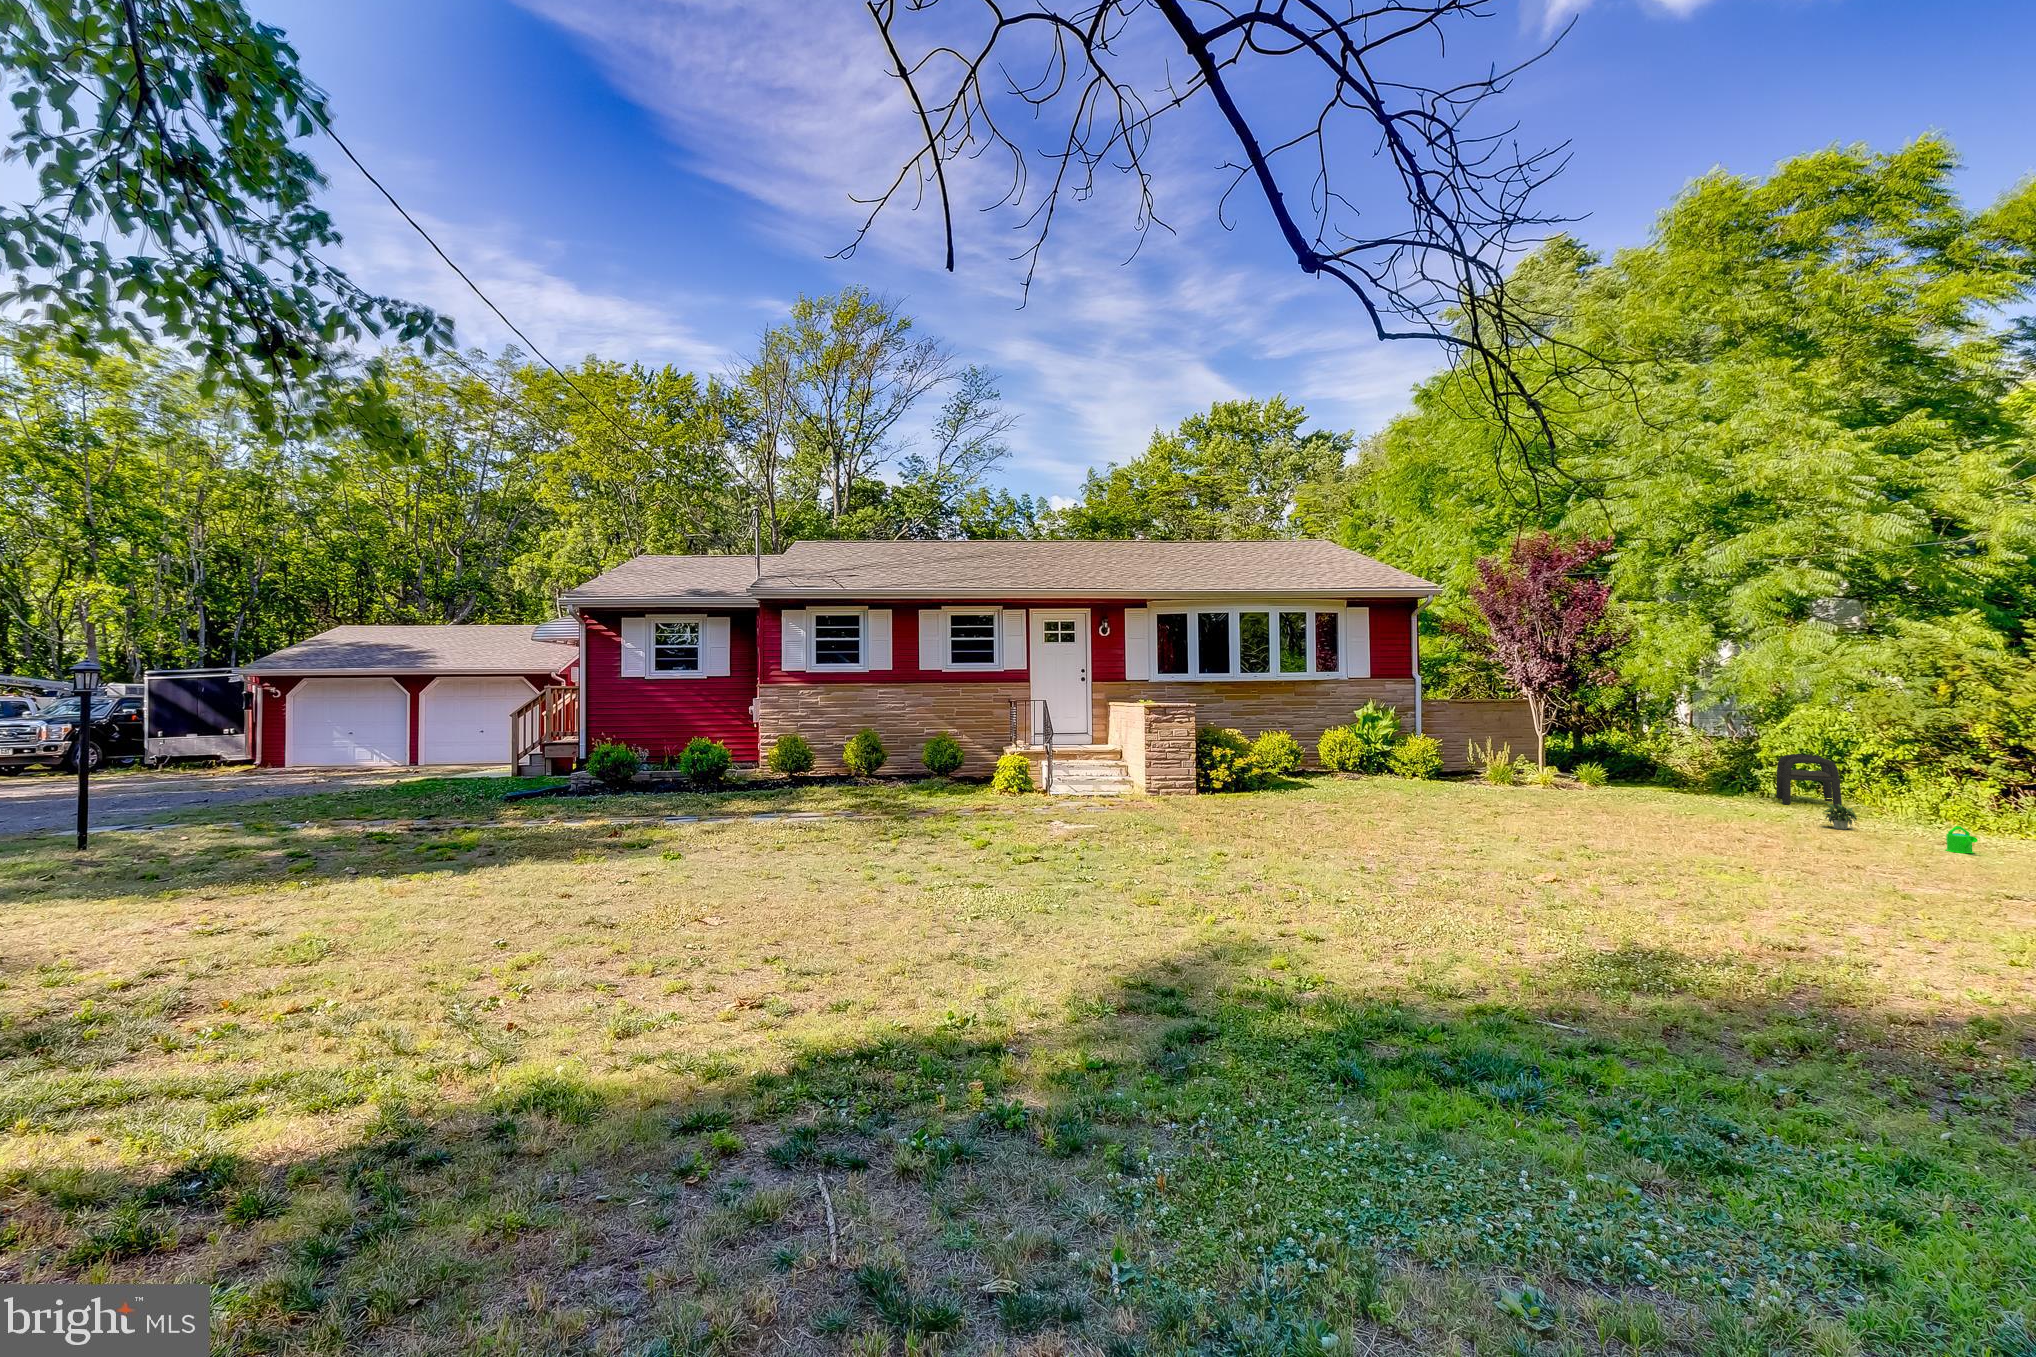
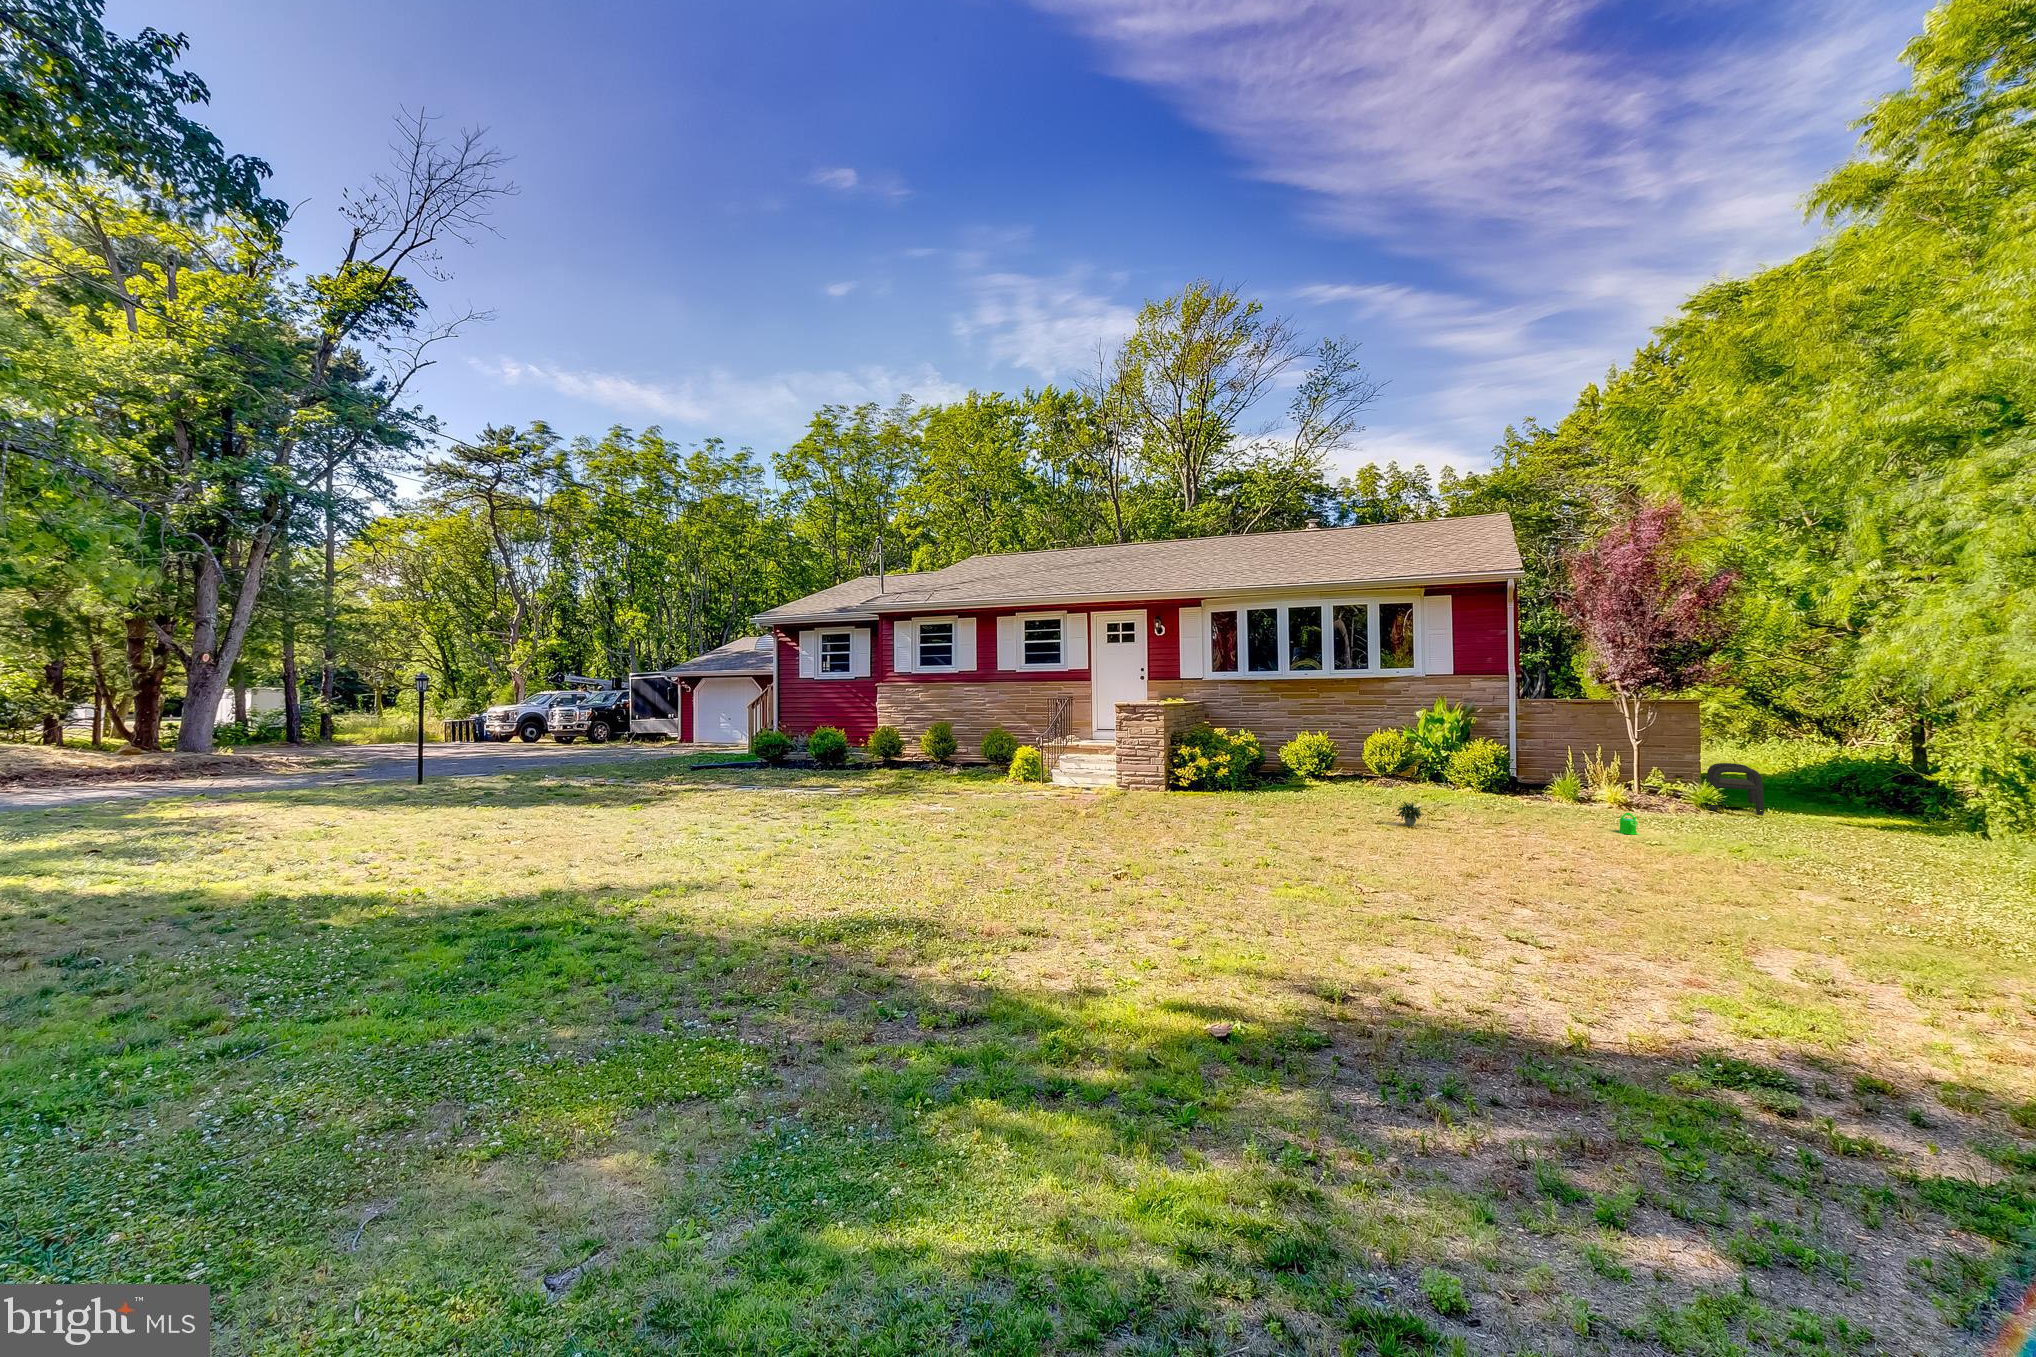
potted plant: present [1823,803,1857,829] -> present [1398,802,1422,826]
watering can: present [1946,826,1978,853] -> present [1619,813,1638,834]

